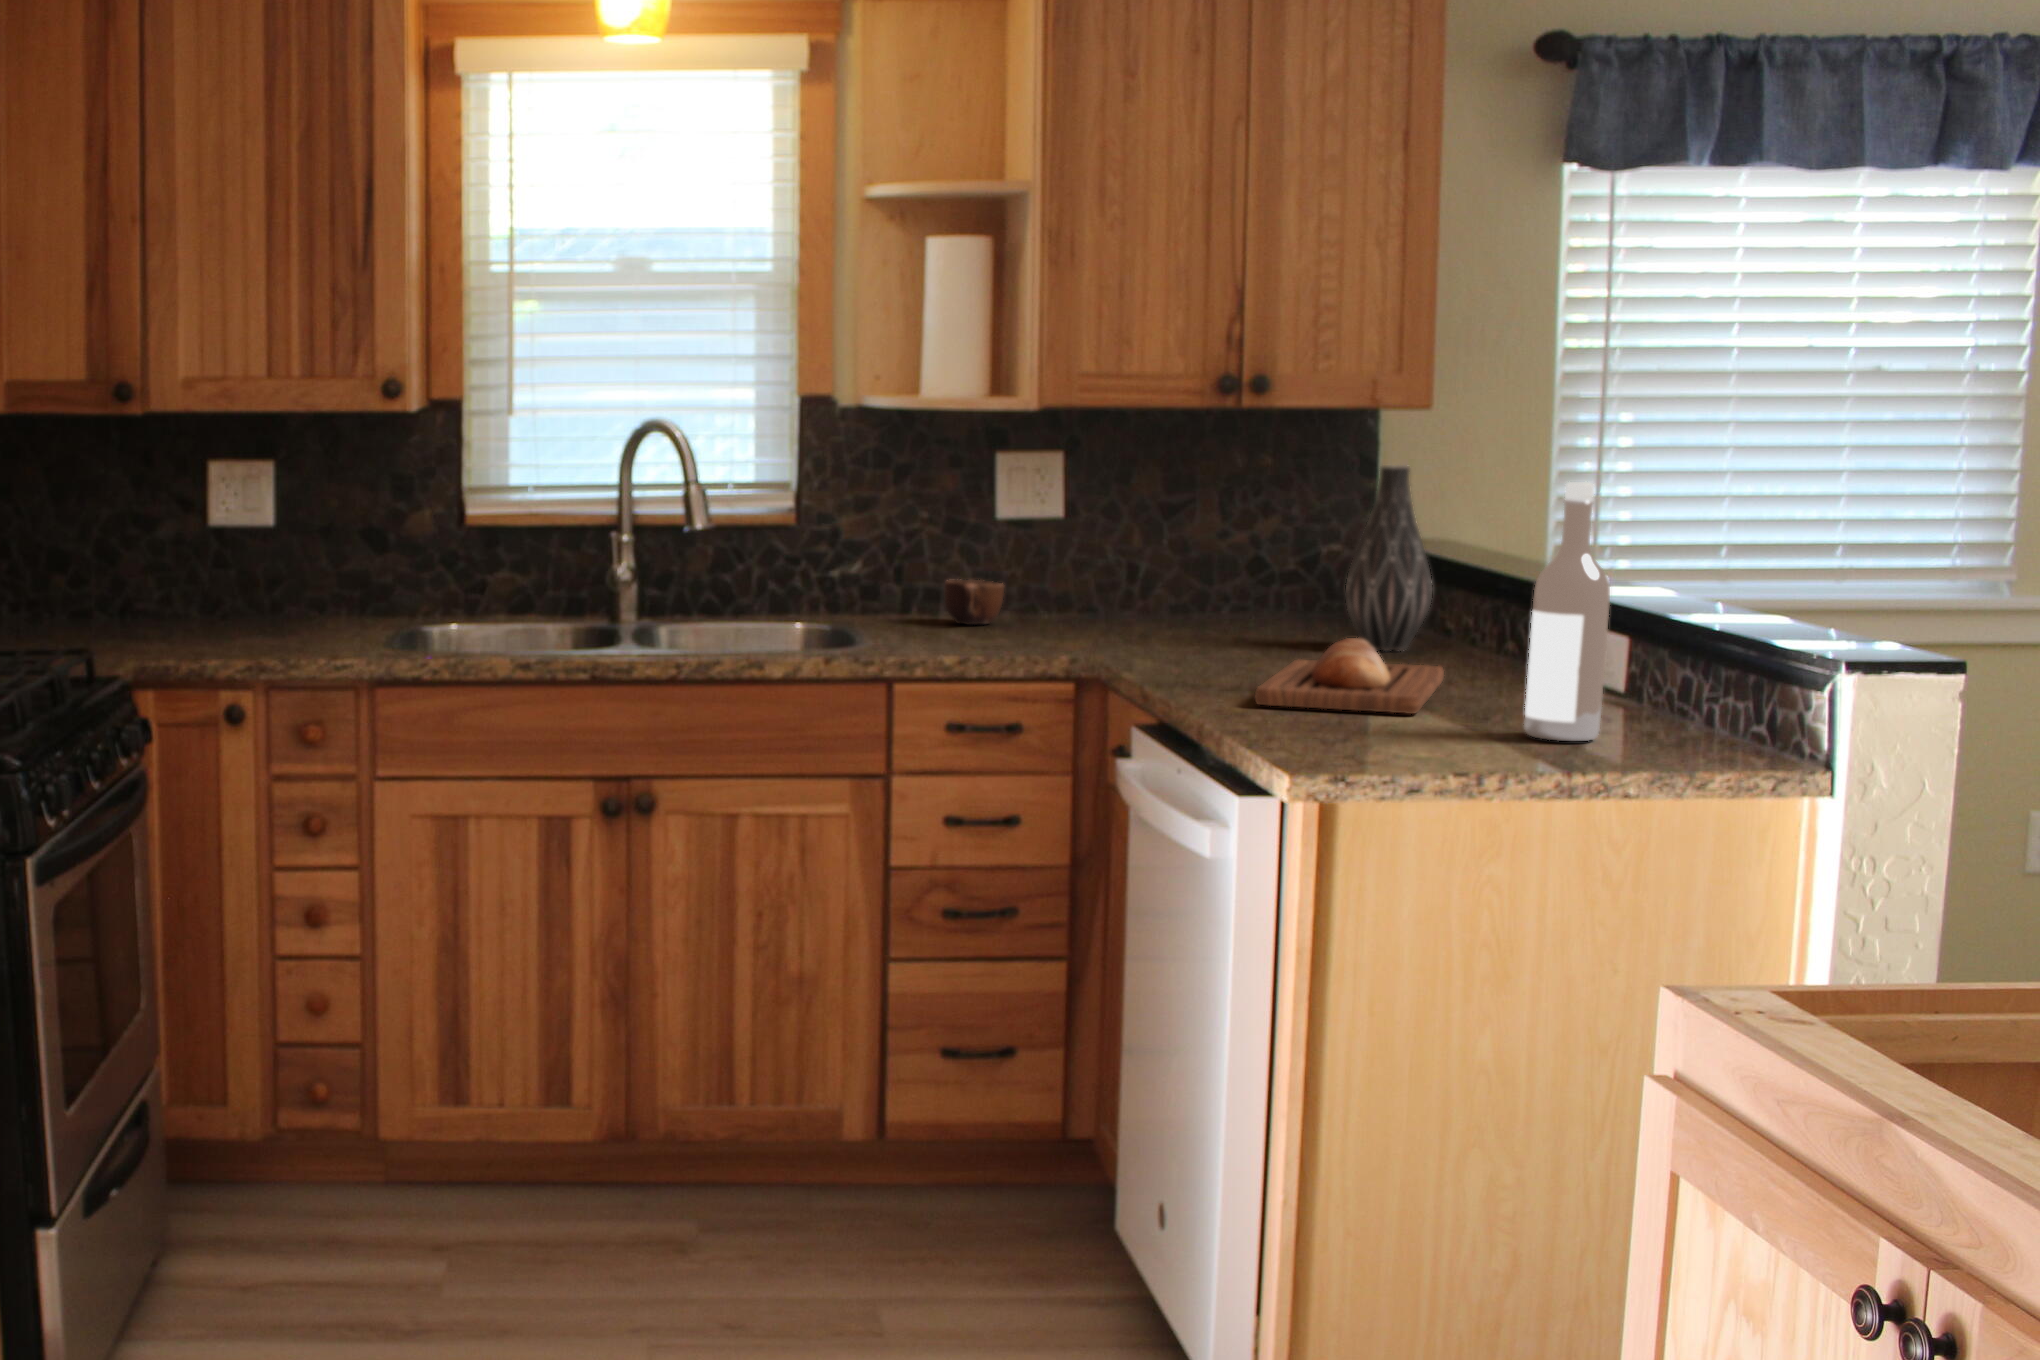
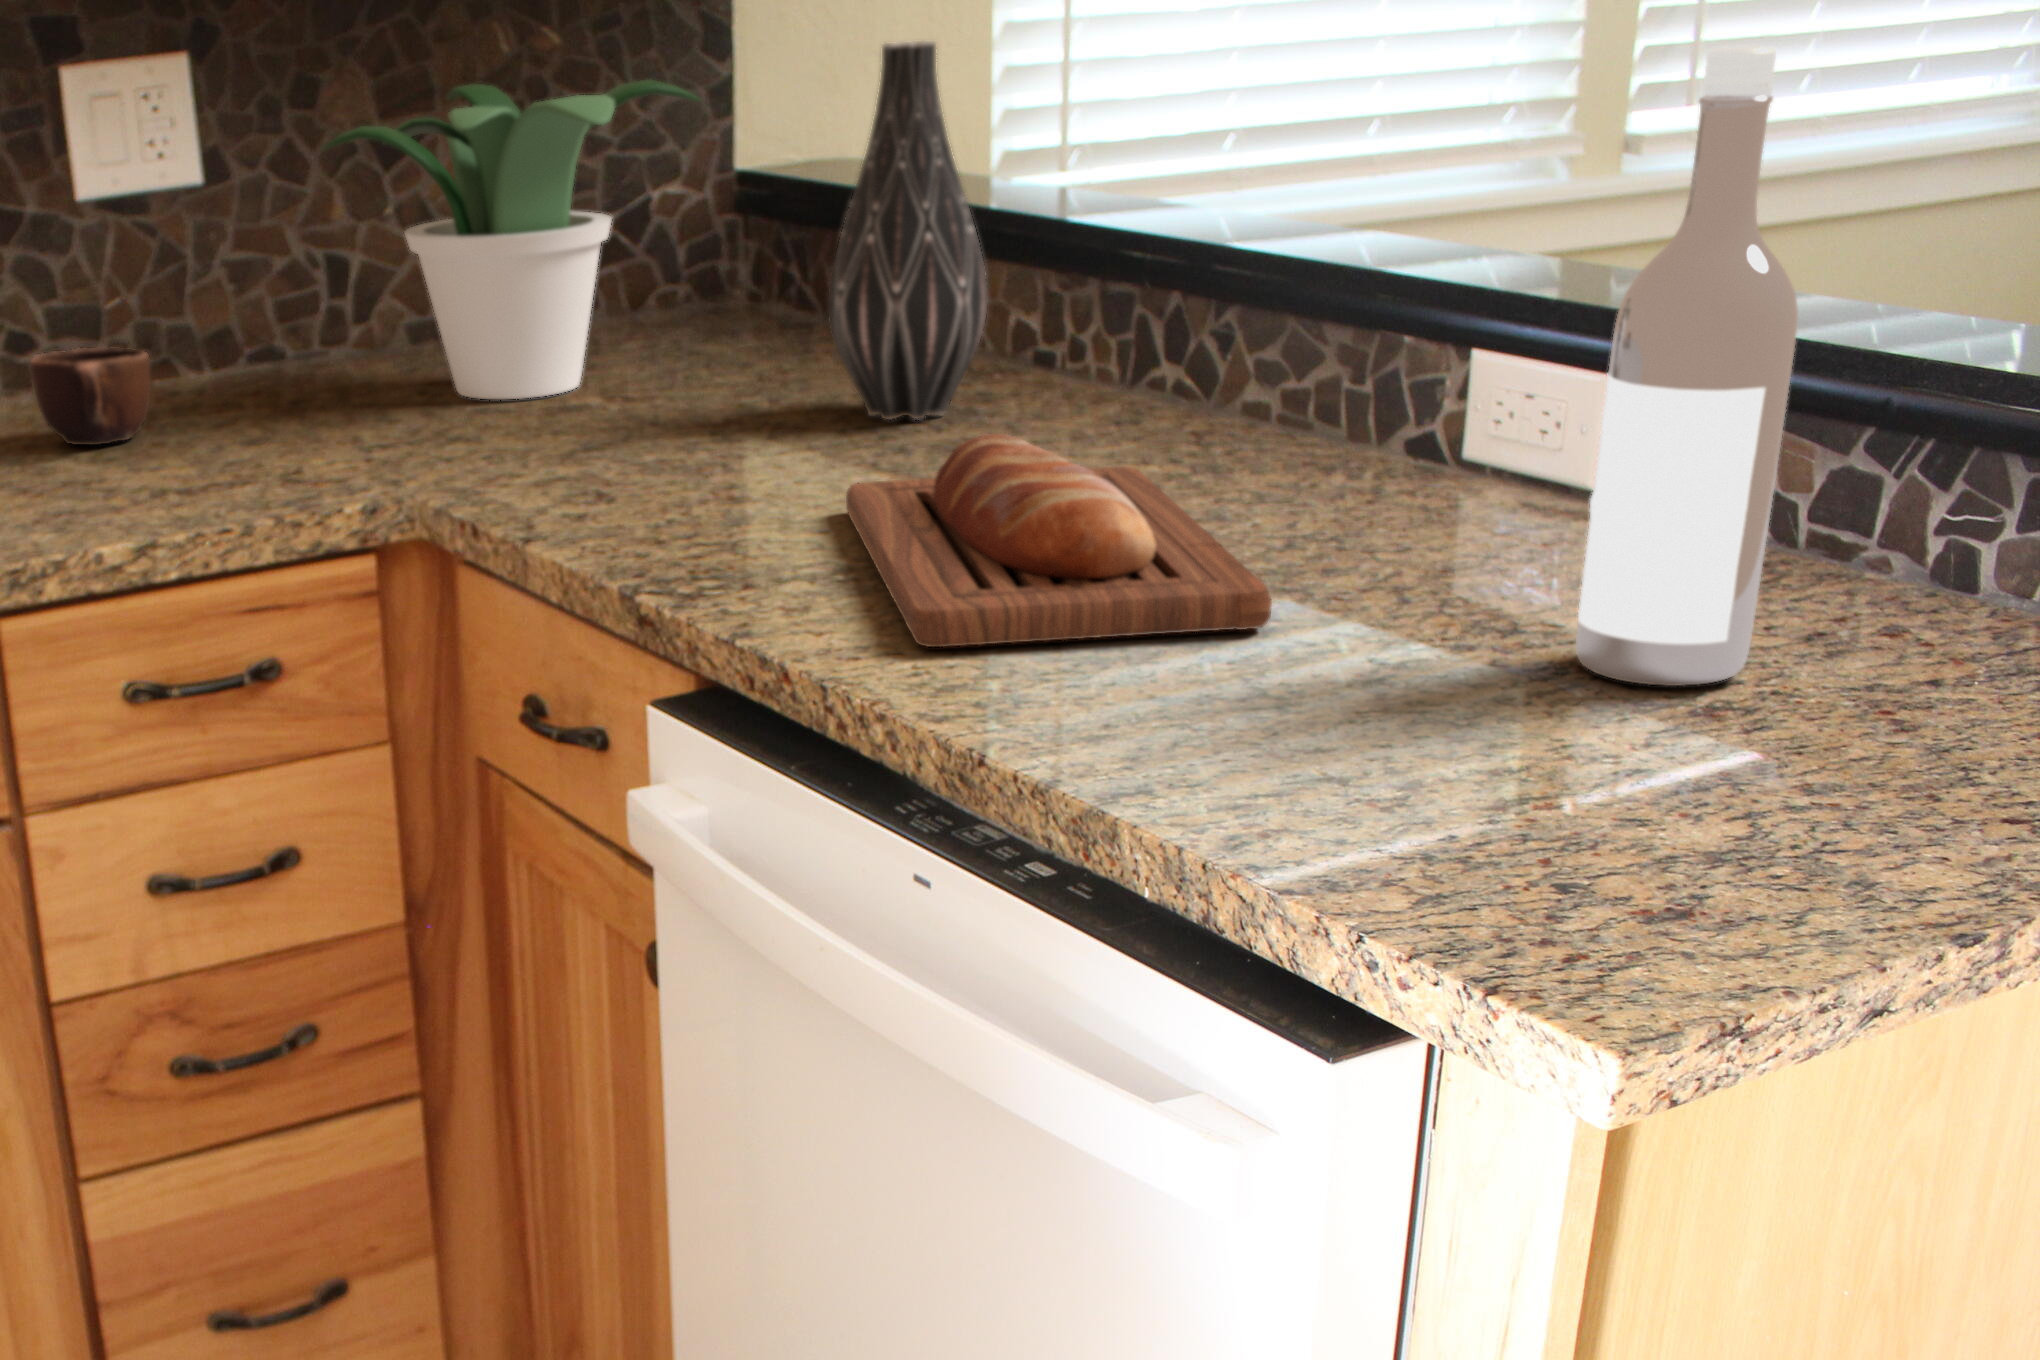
potted plant: none [1110,472,1317,628] -> present [323,79,701,399]

